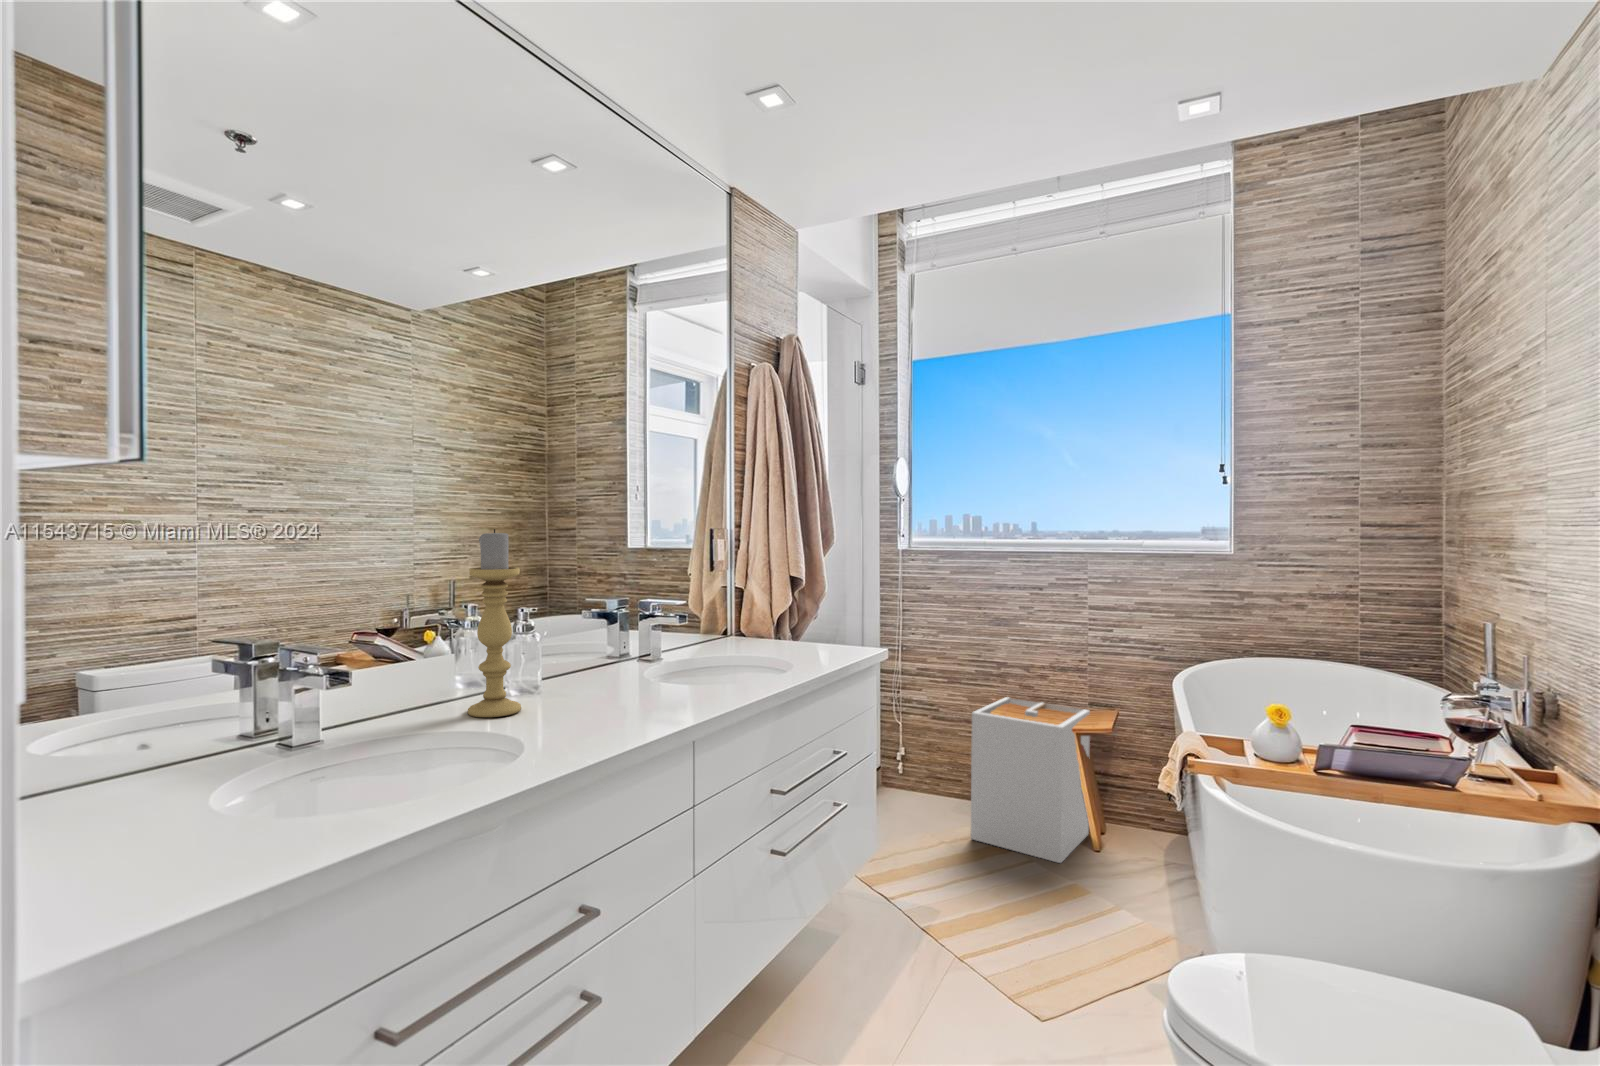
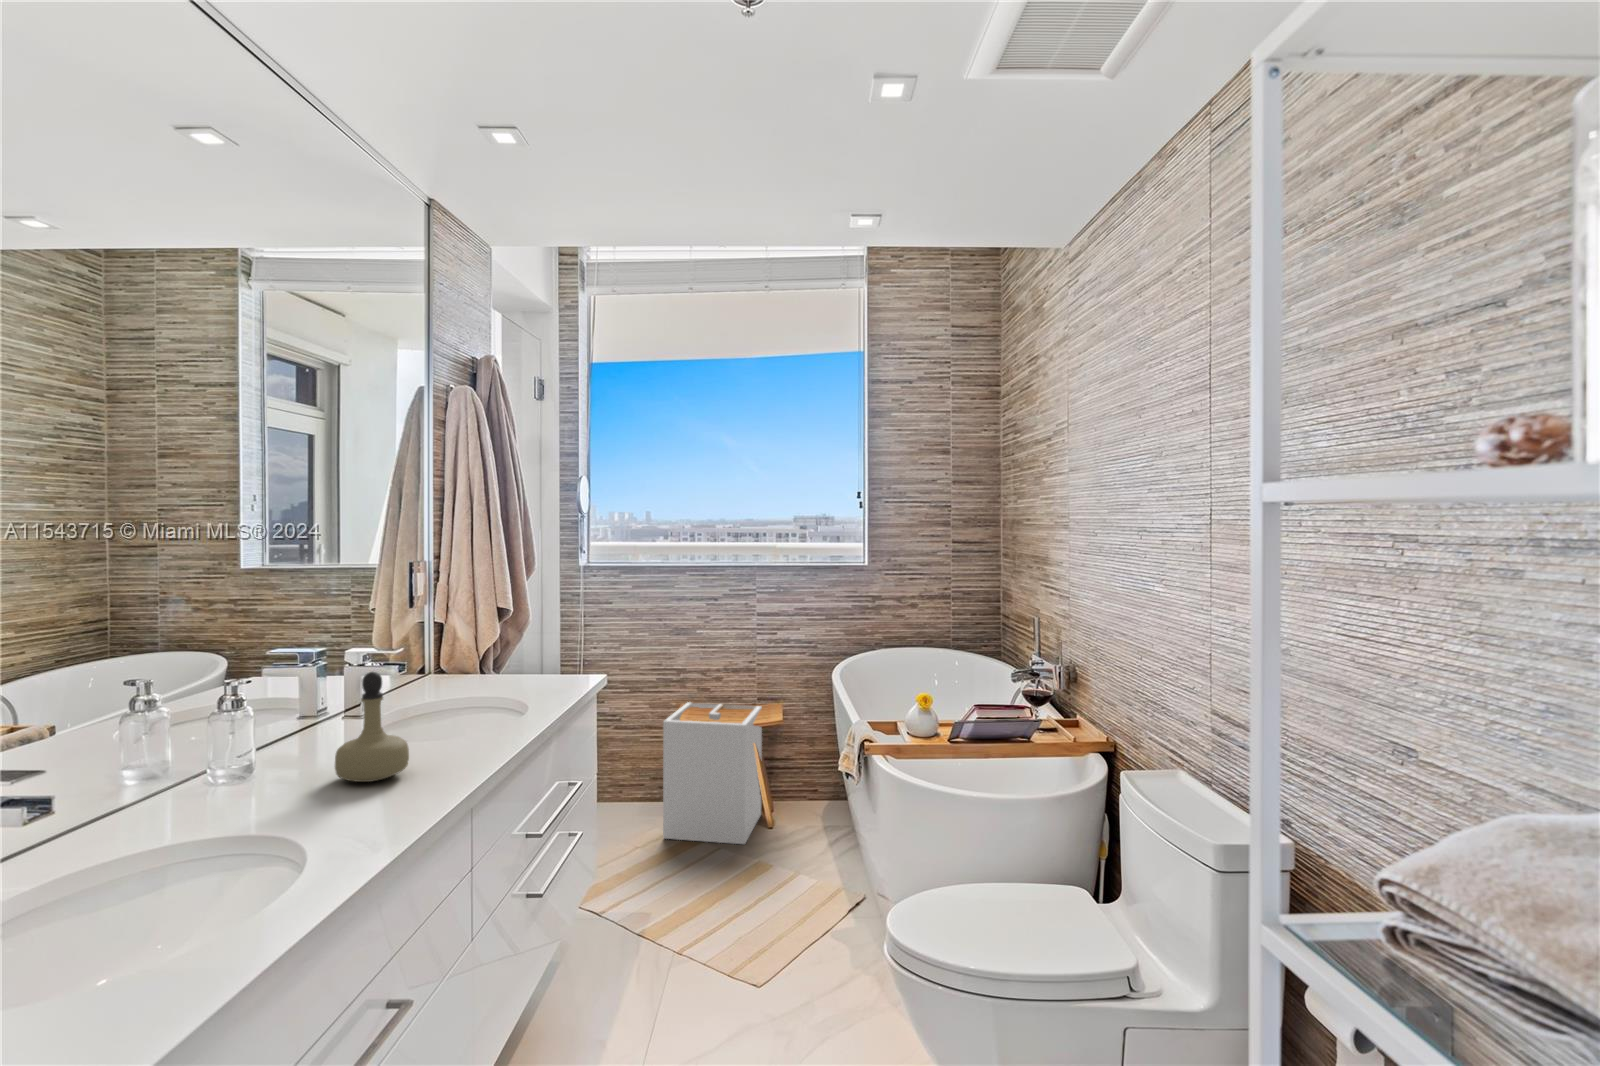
candle holder: present [468,529,521,717] -> none [210,595,278,807]
perfume bottle: none [568,609,633,713] -> present [335,672,409,782]

